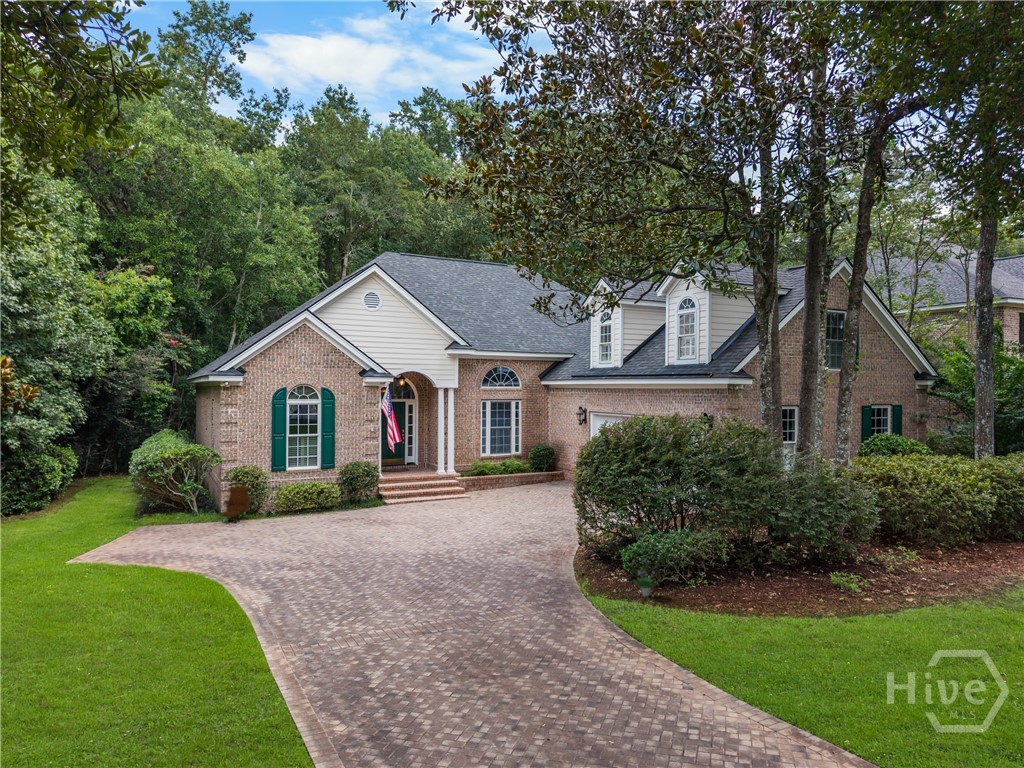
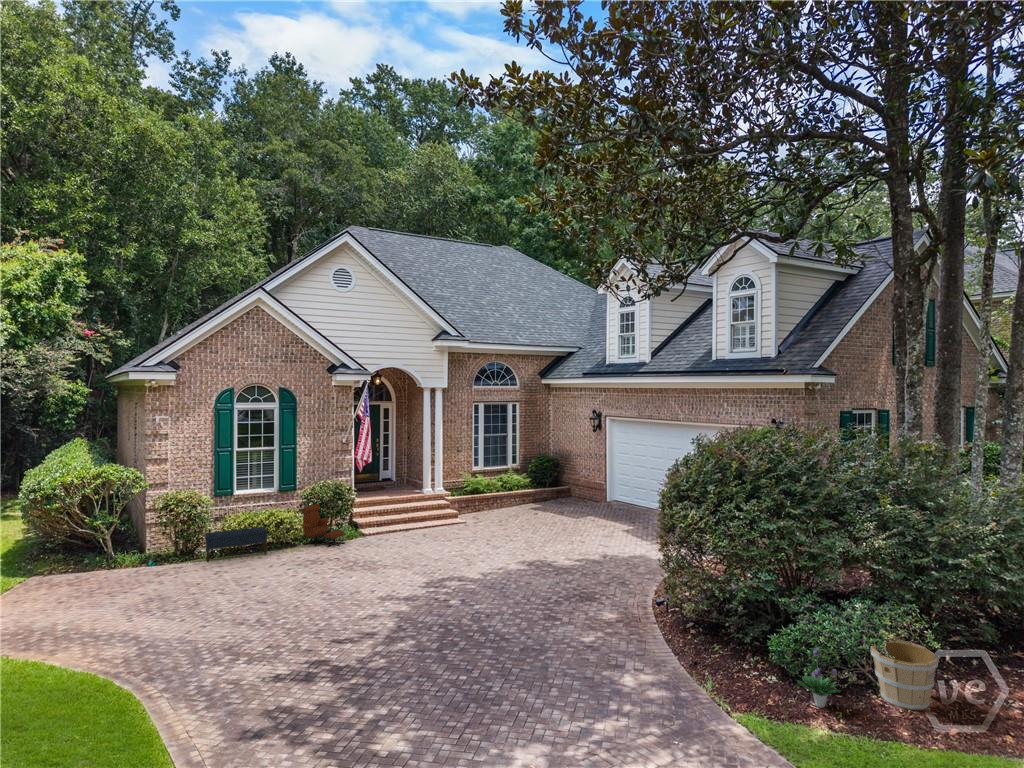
lounge chair: present [221,486,252,524] -> present [301,504,344,547]
bench: none [264,494,310,519] -> present [205,526,267,562]
wooden bucket: none [684,558,725,599] -> present [871,640,938,710]

